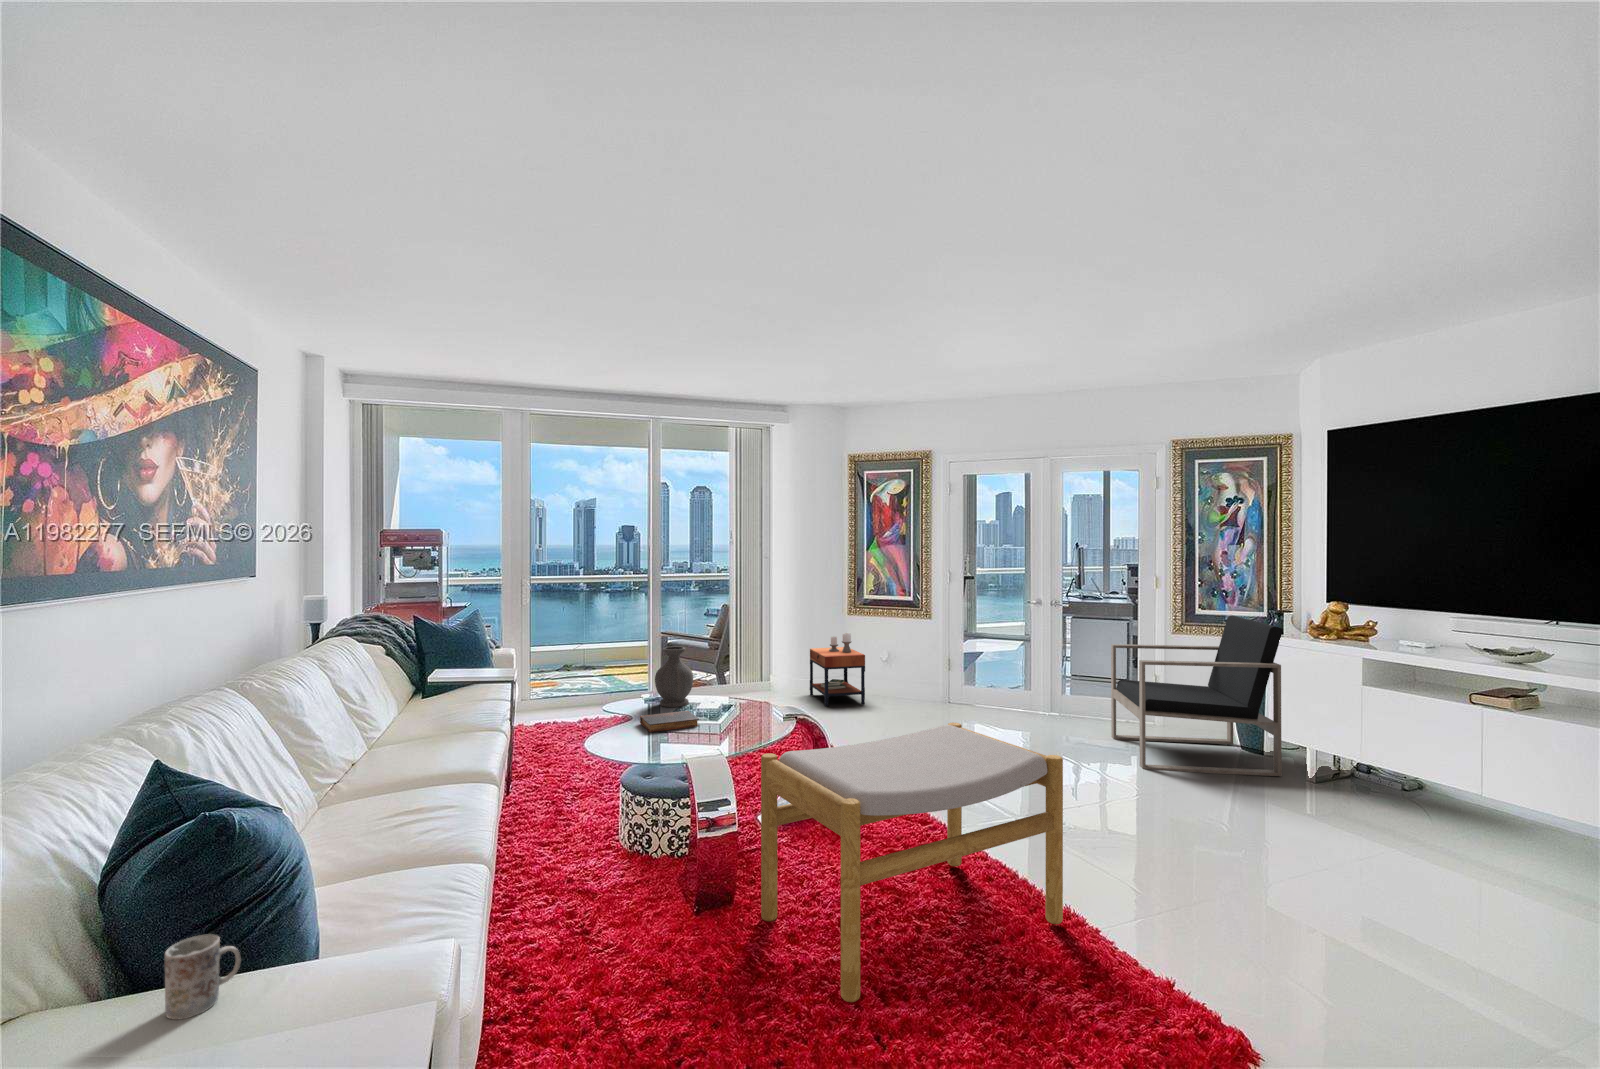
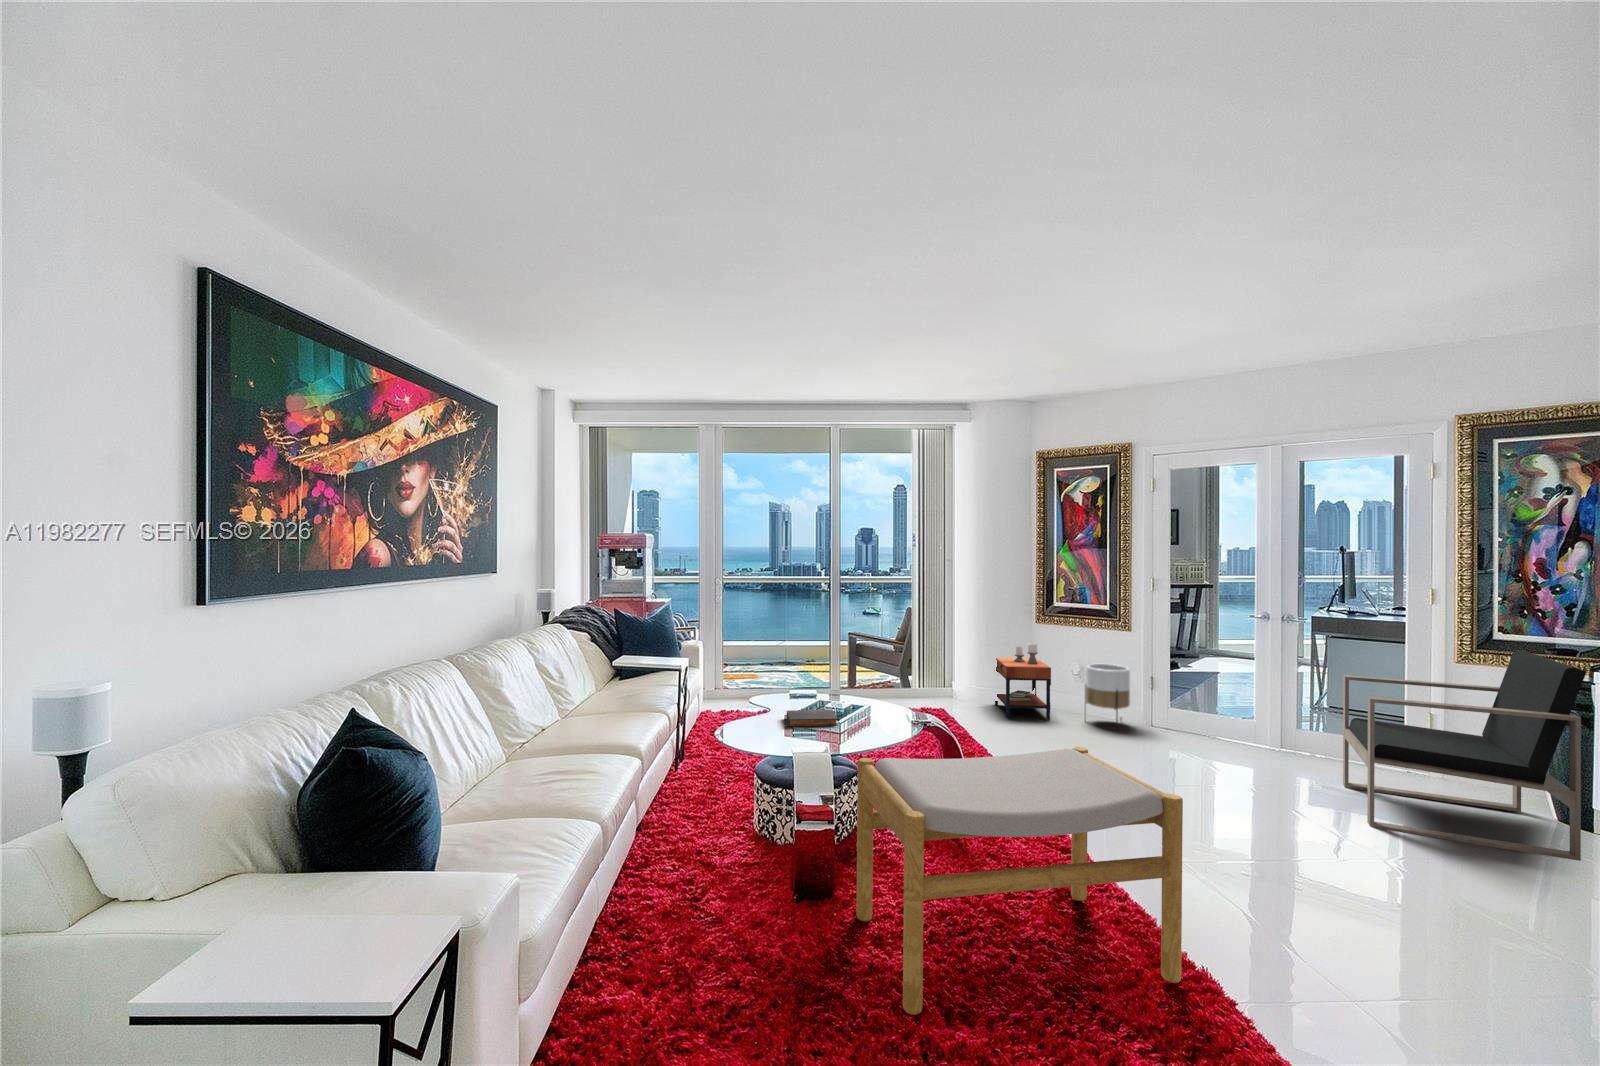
vase: present [655,646,693,707] -> none [809,648,846,705]
planter: none [895,648,934,709] -> present [1085,664,1130,728]
mug: present [165,934,241,1020] -> none [314,845,368,905]

